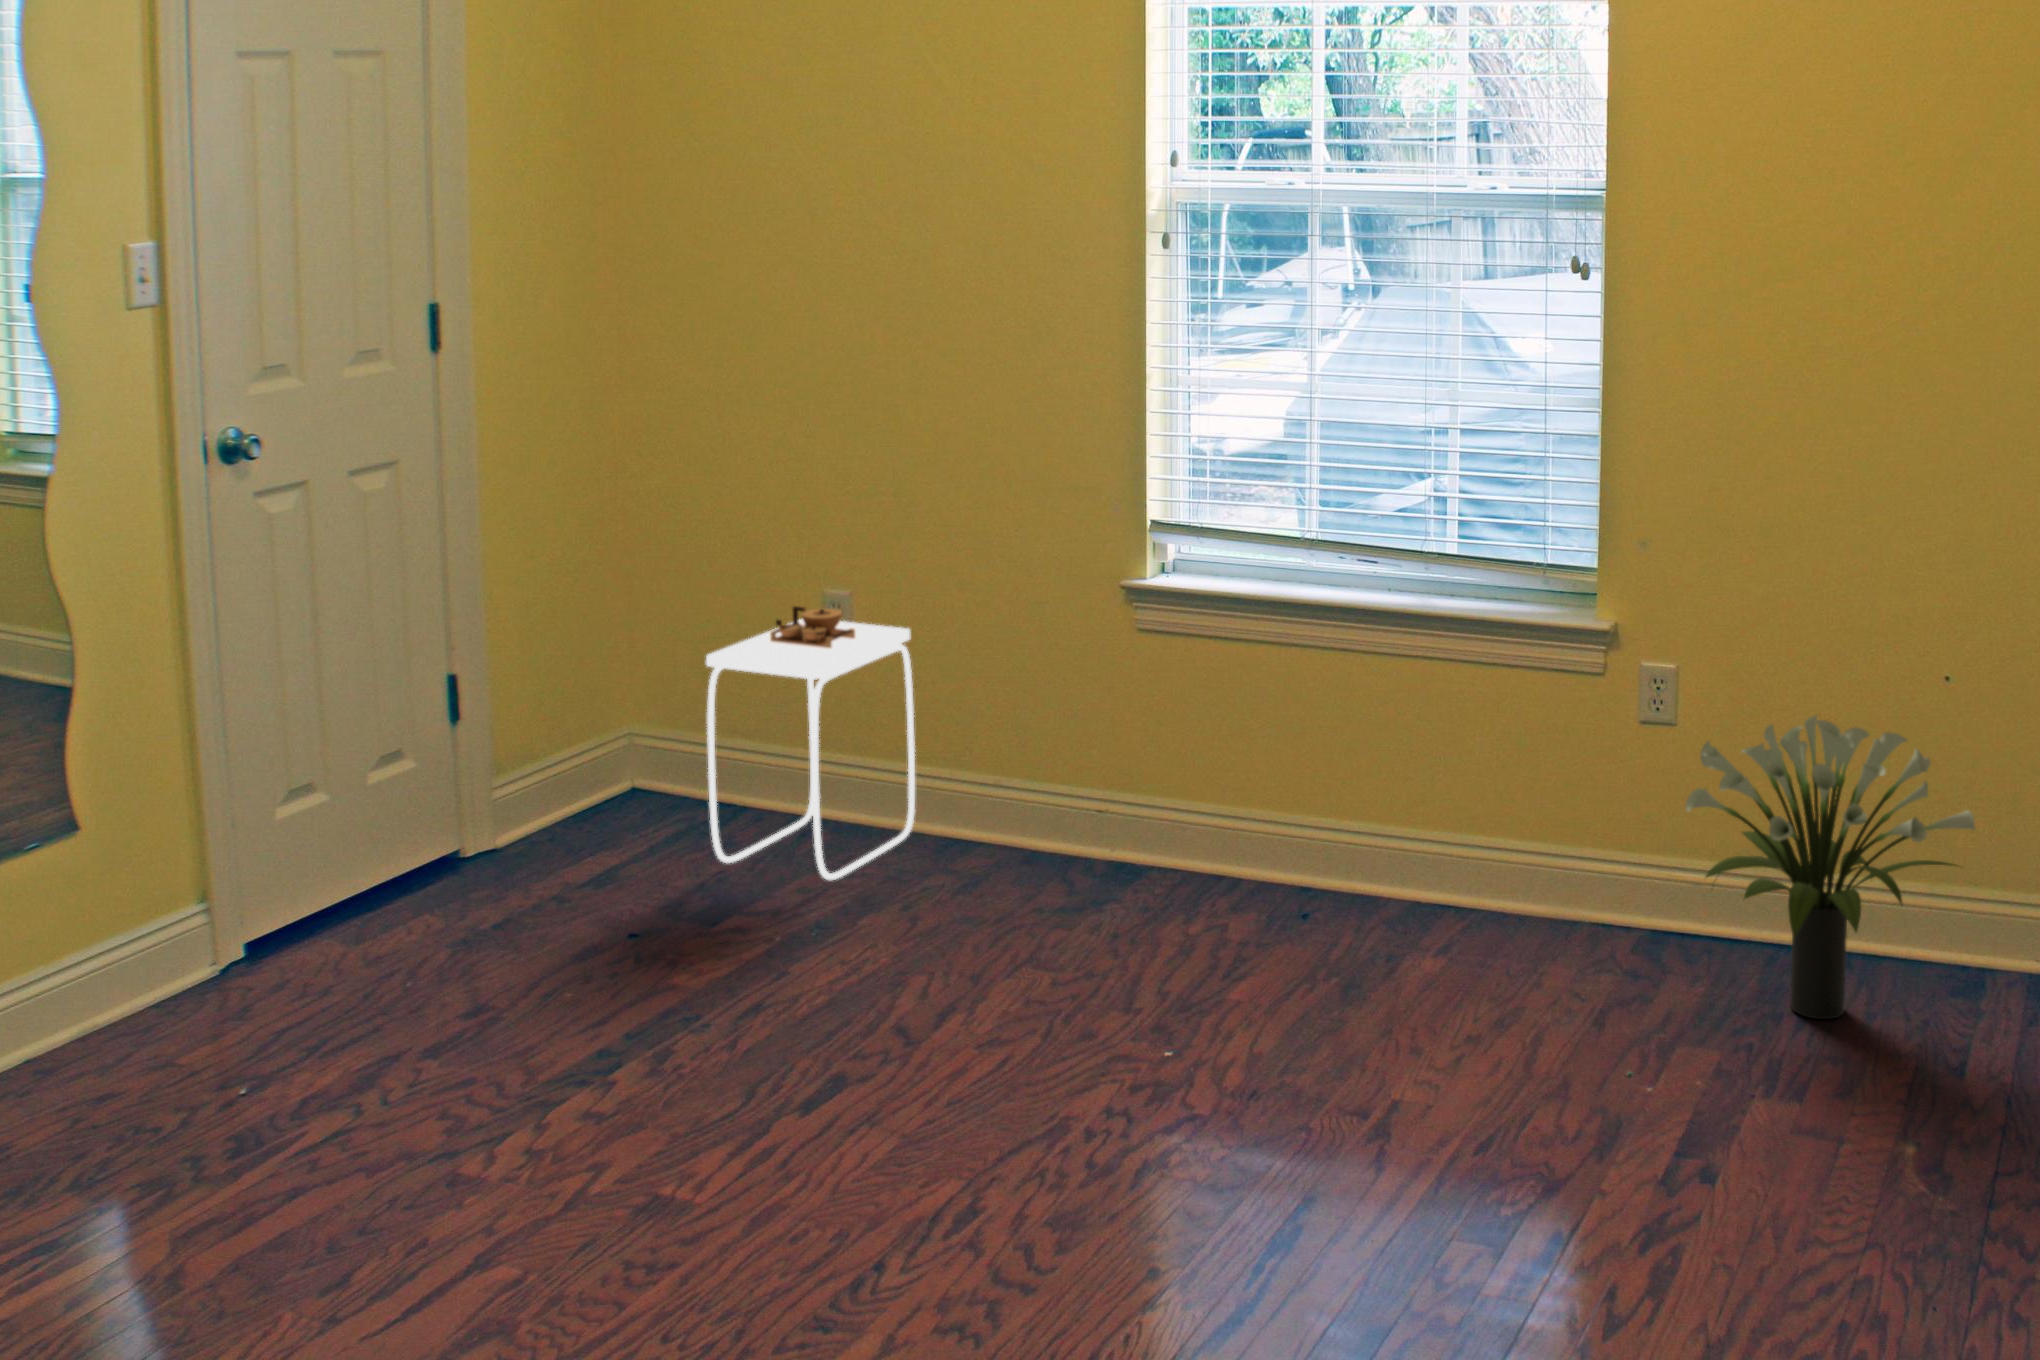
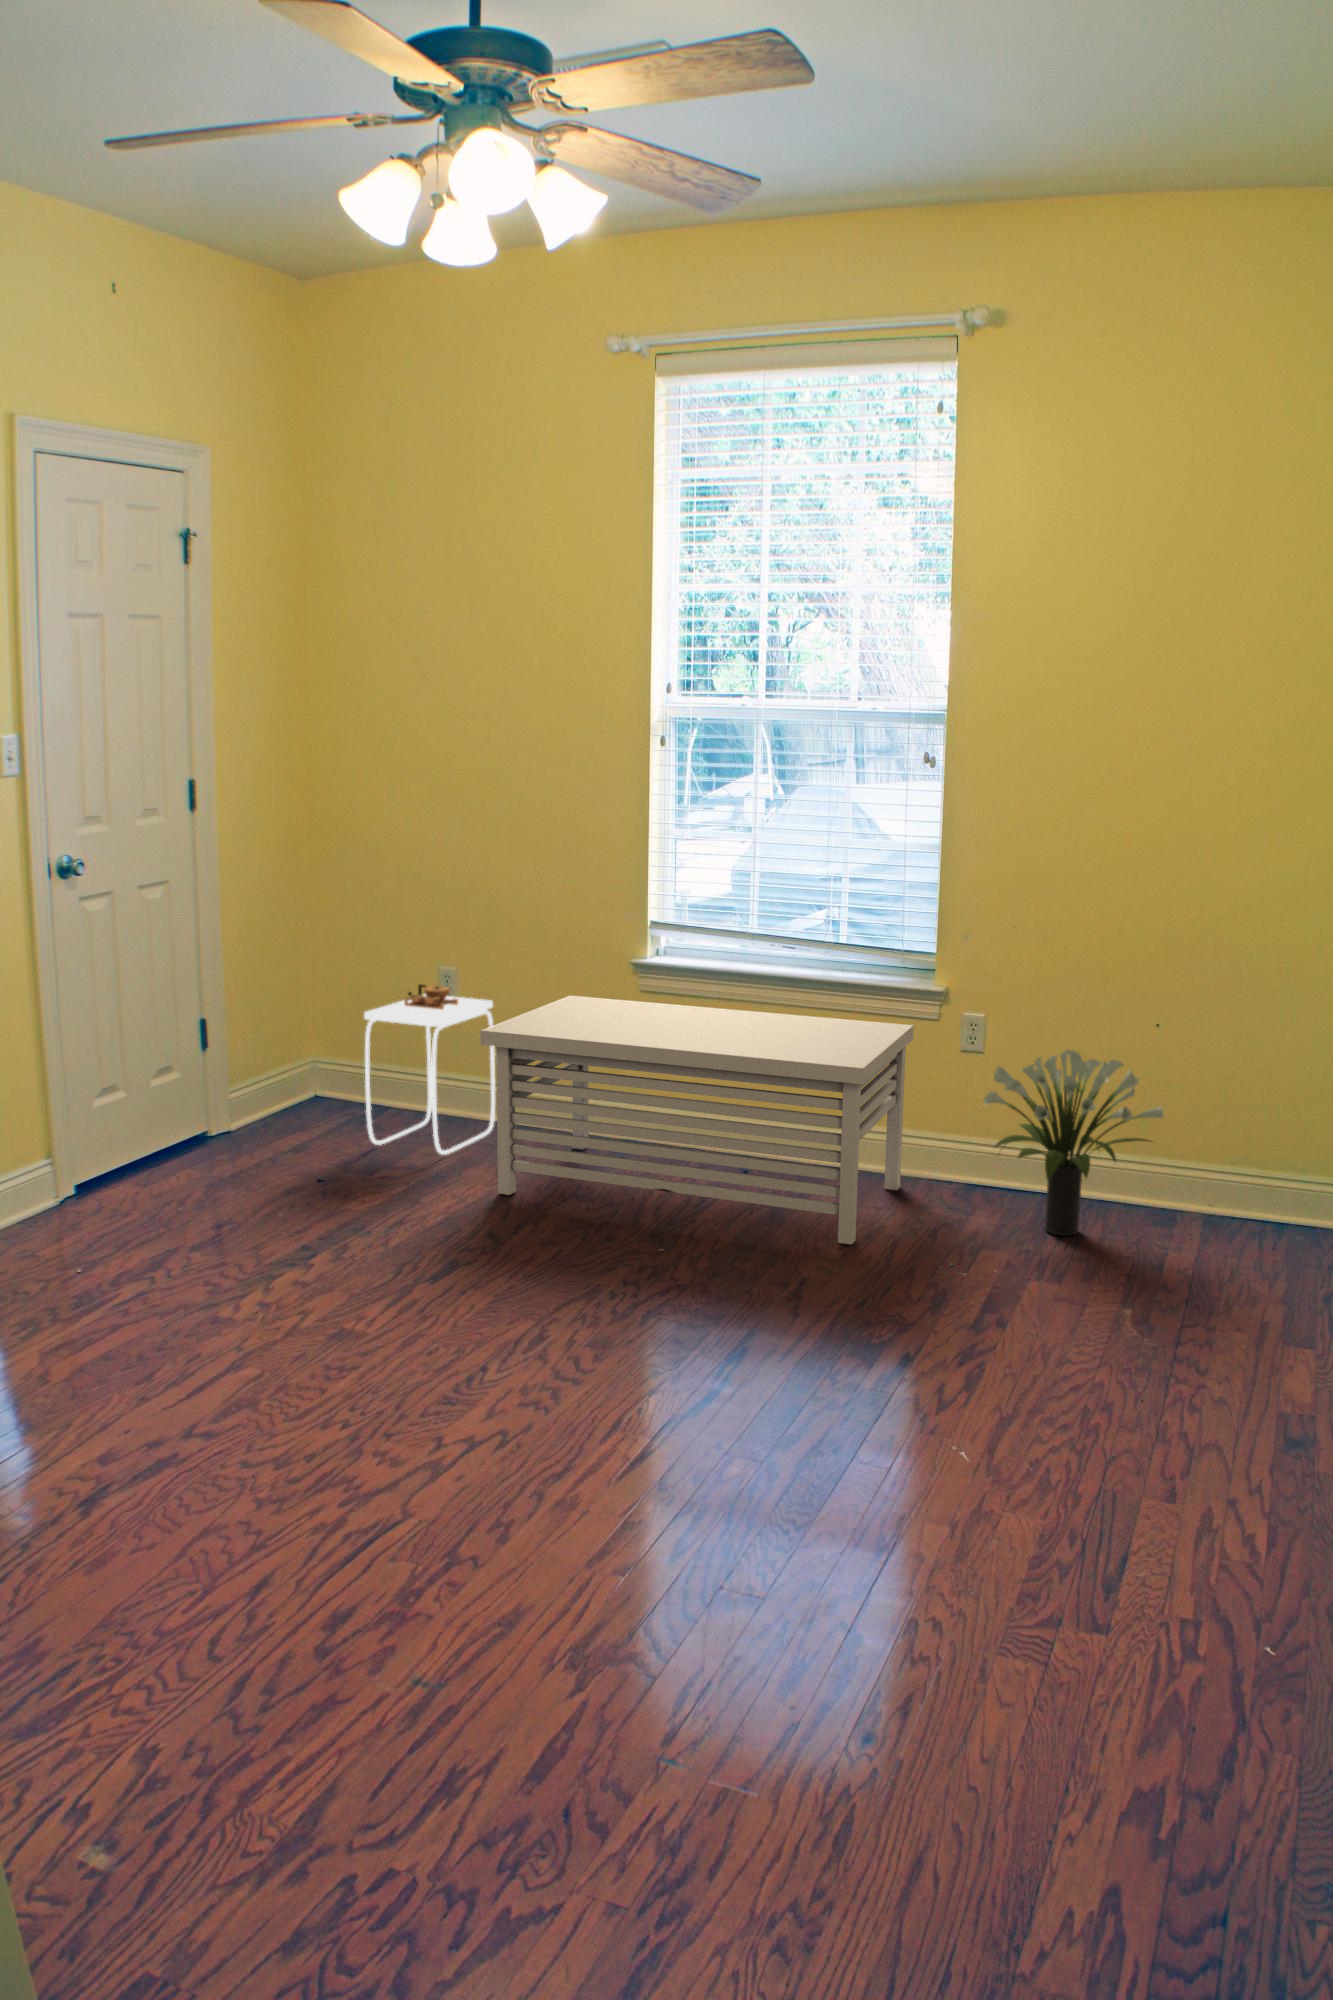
storage bench: none [884,621,1570,1043] -> present [480,995,914,1245]

